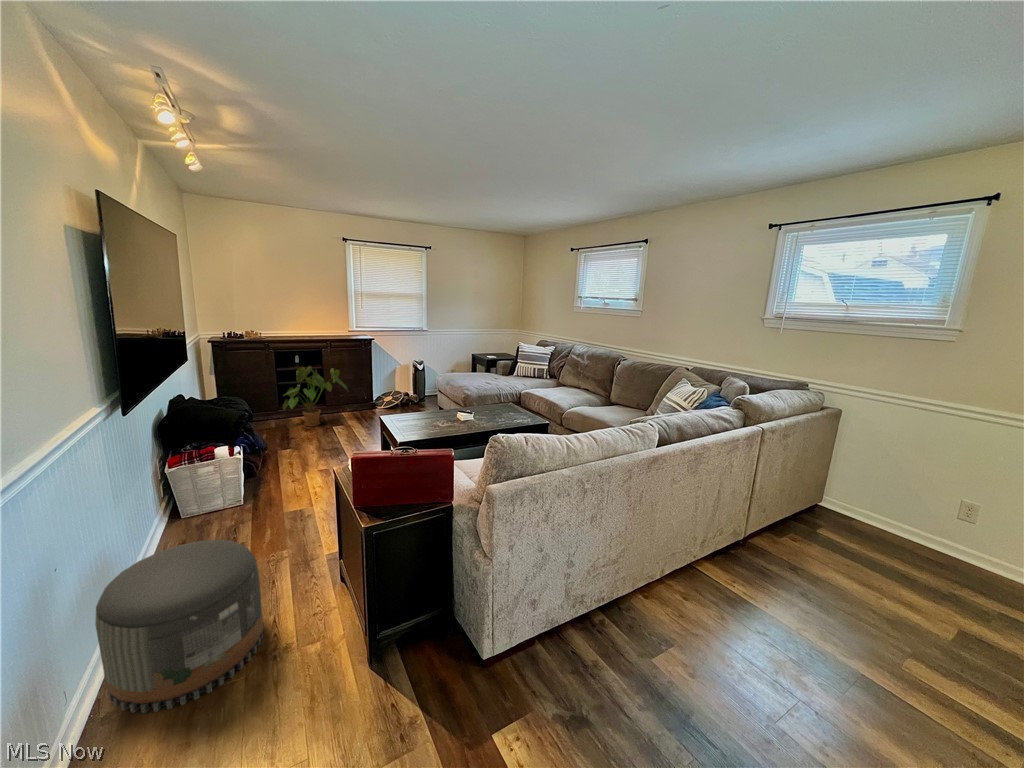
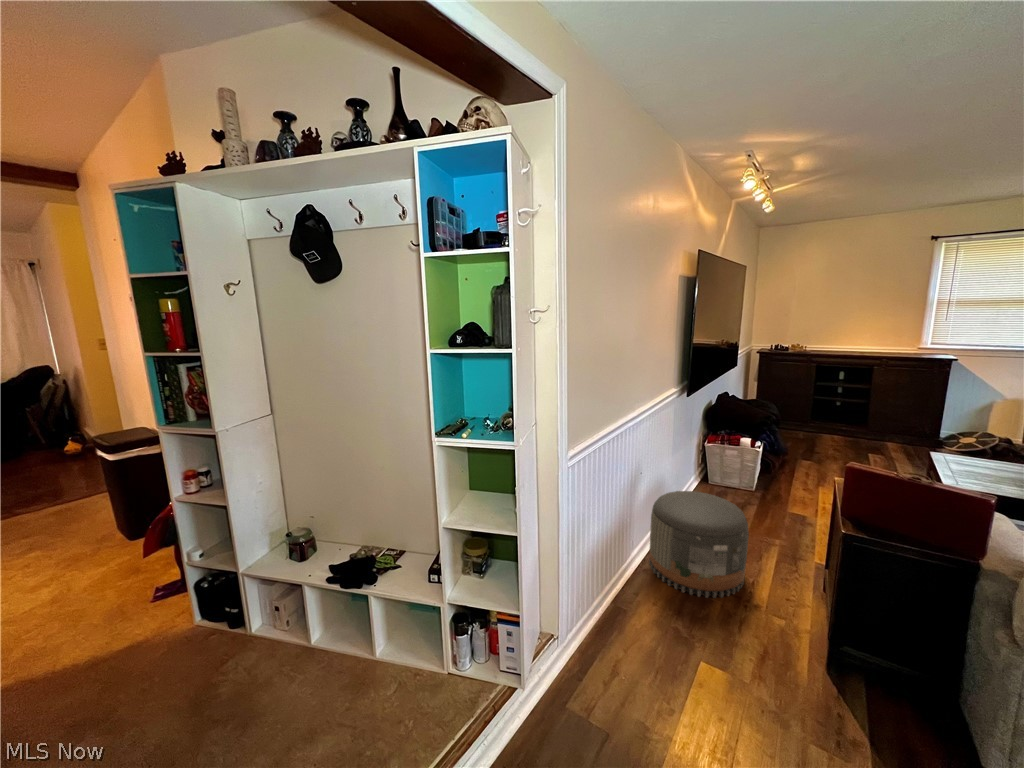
house plant: present [283,366,347,426] -> none [814,383,900,447]

